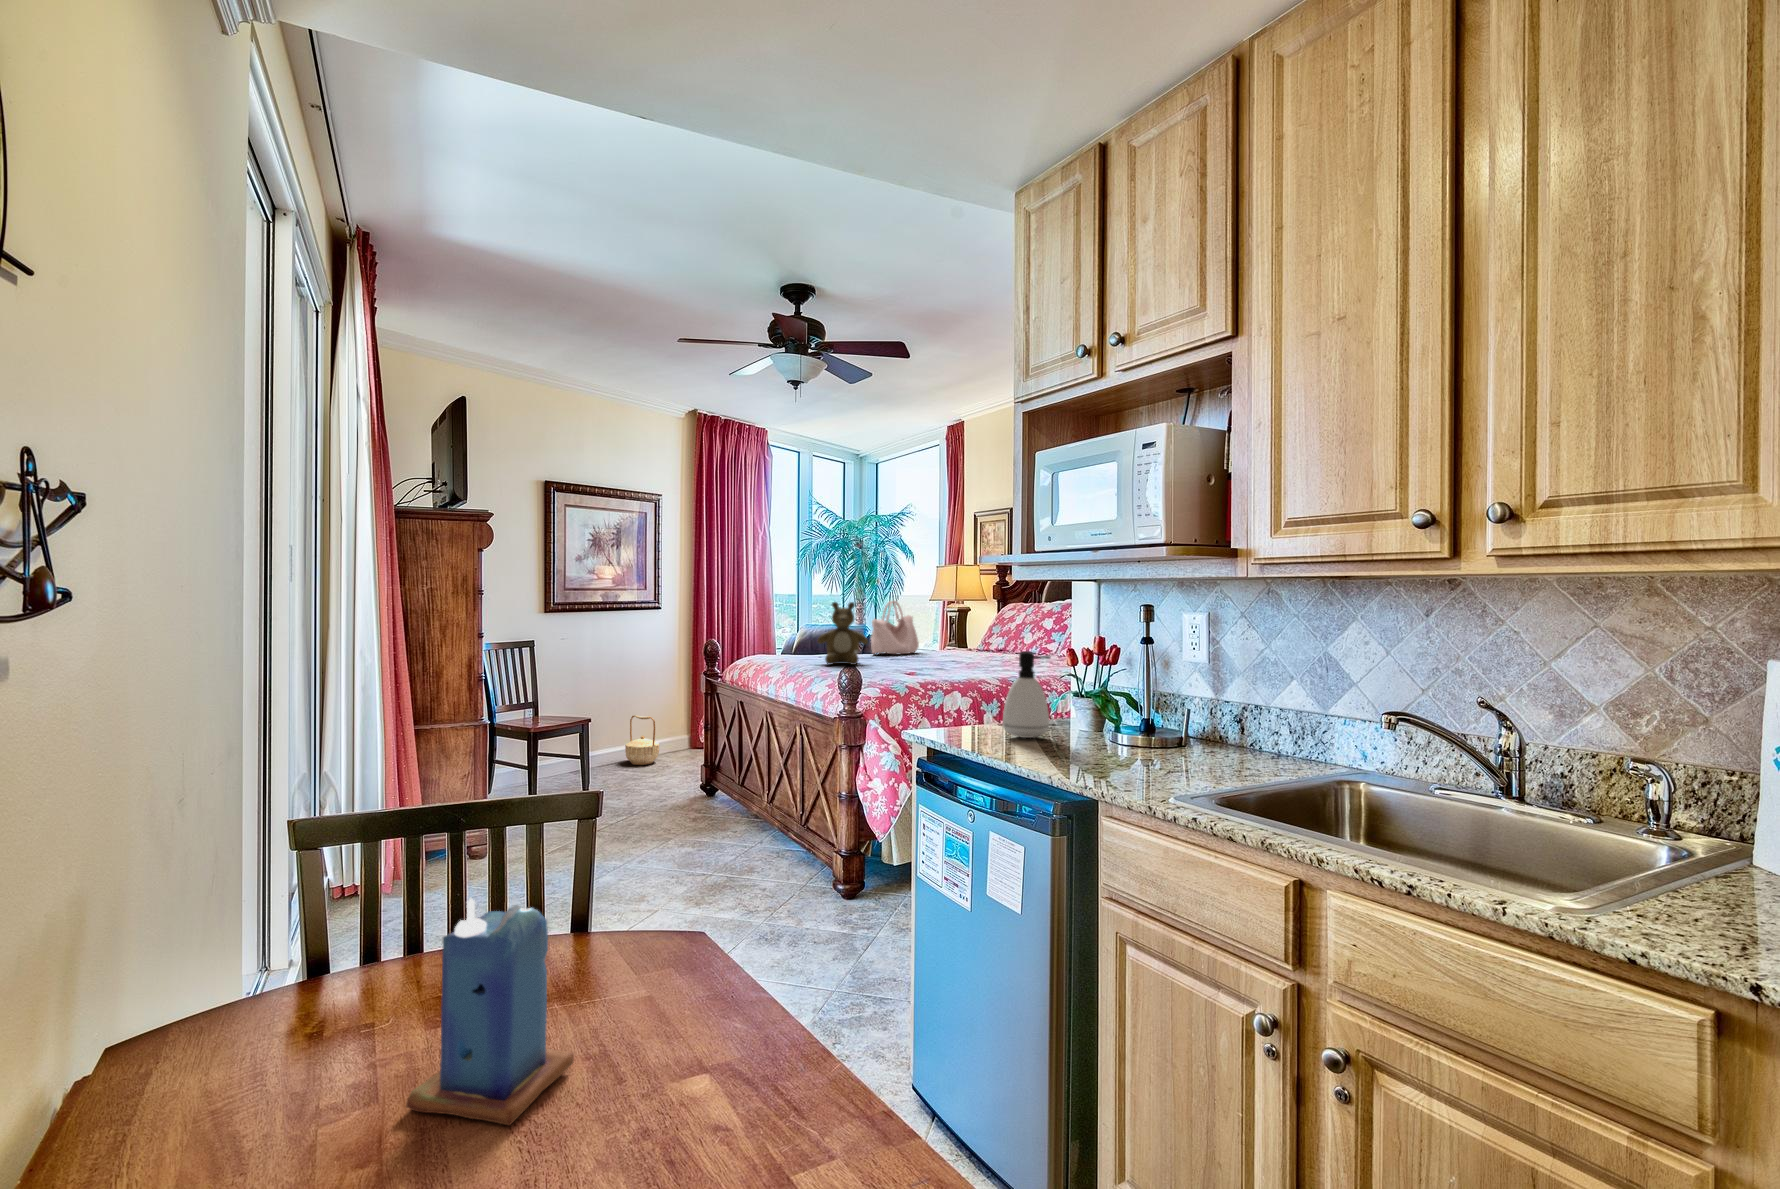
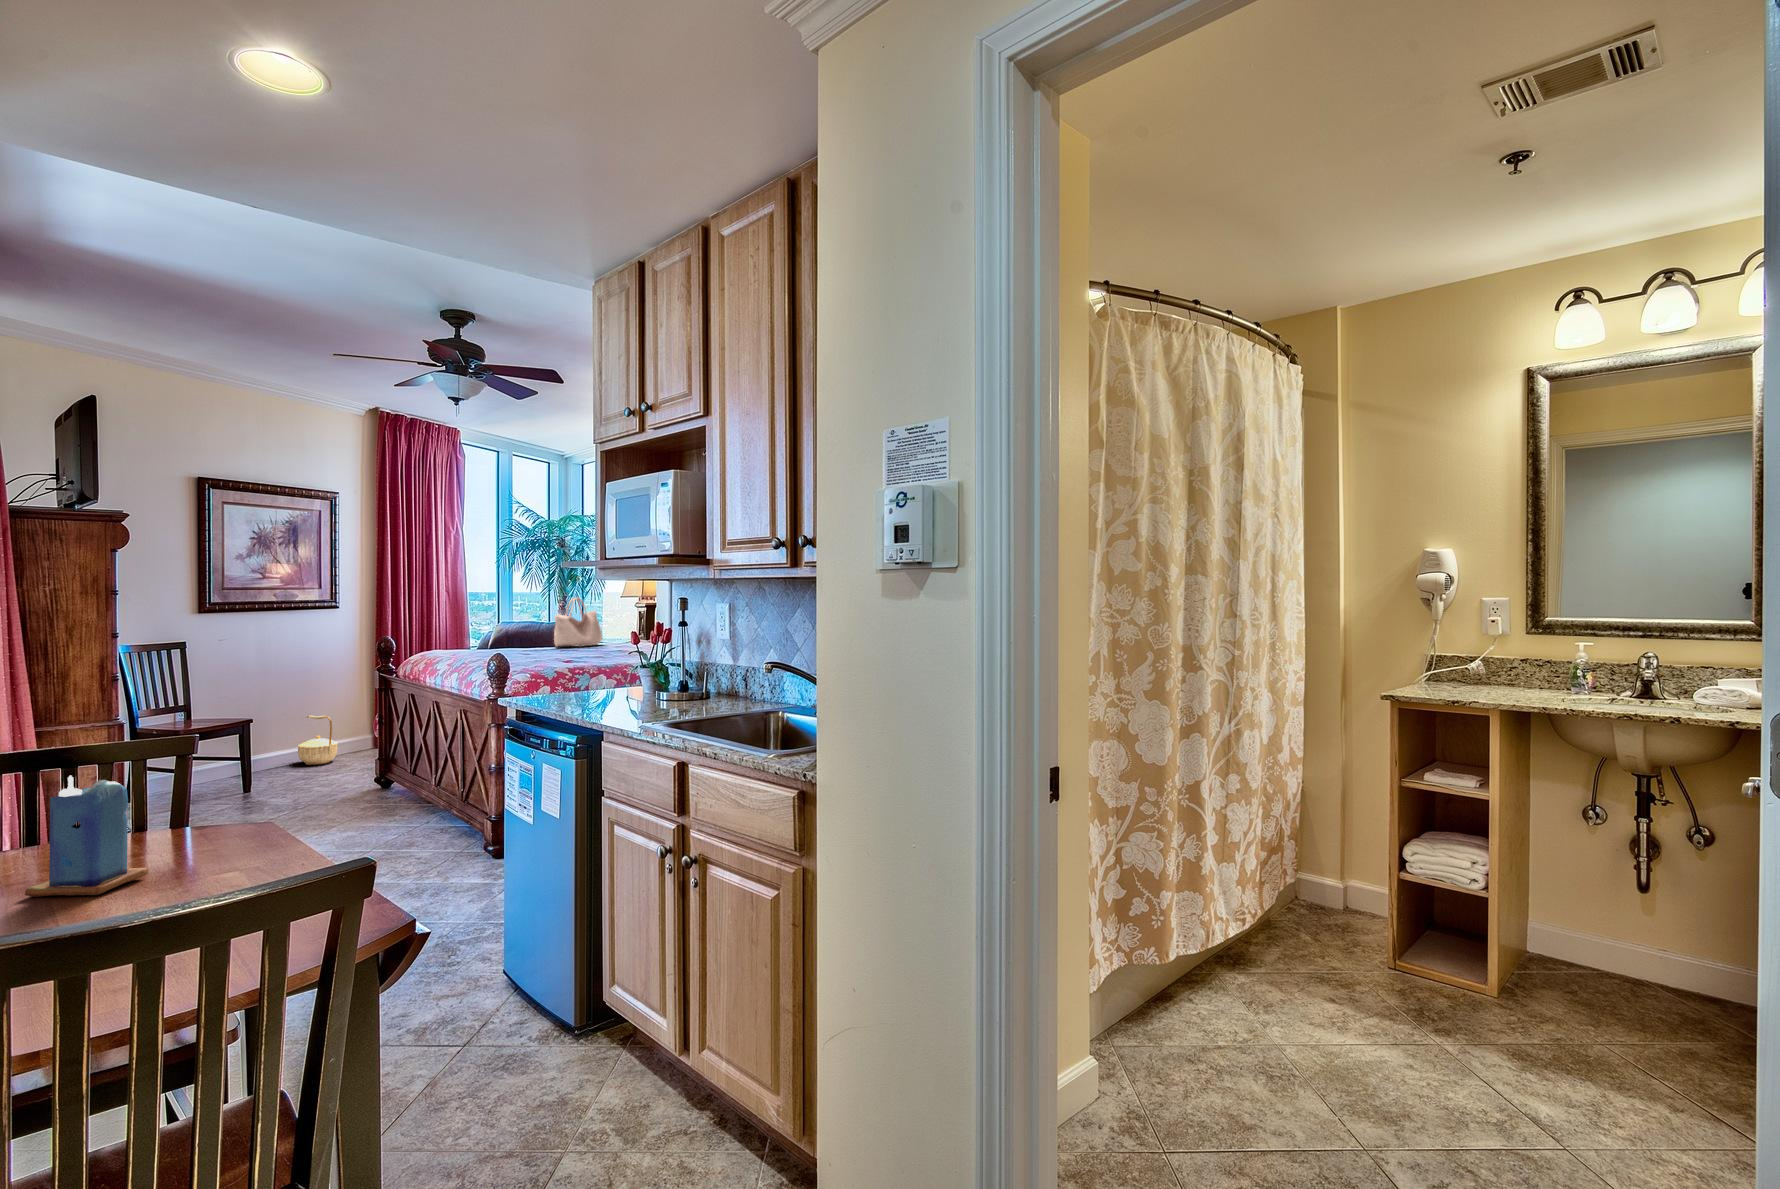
teddy bear: present [817,602,868,665] -> none [492,599,542,656]
soap dispenser: present [1003,651,1050,738] -> none [574,635,610,698]

